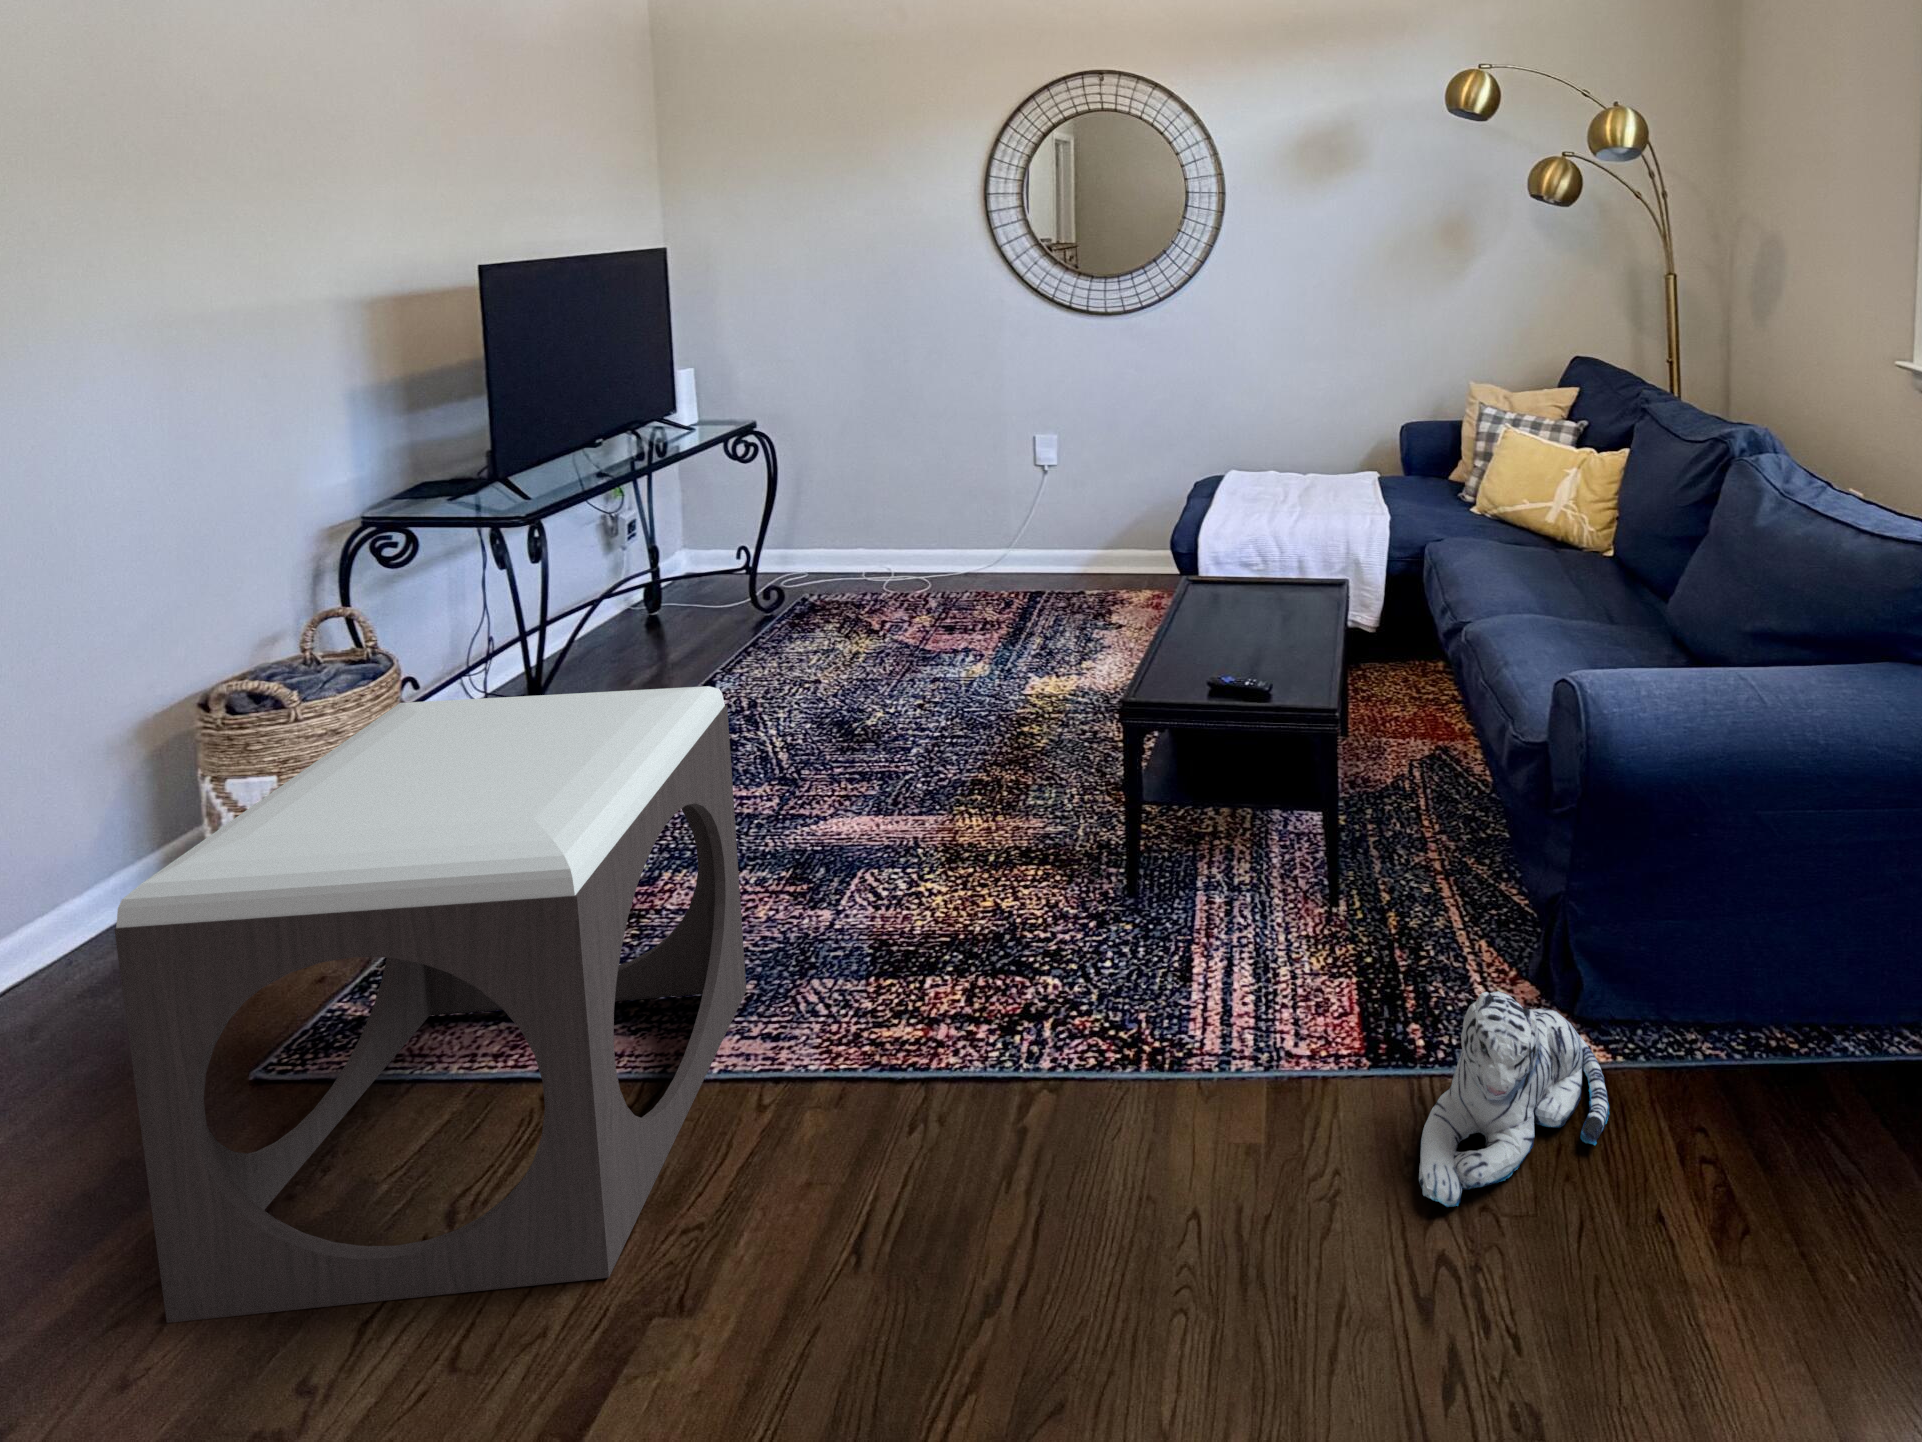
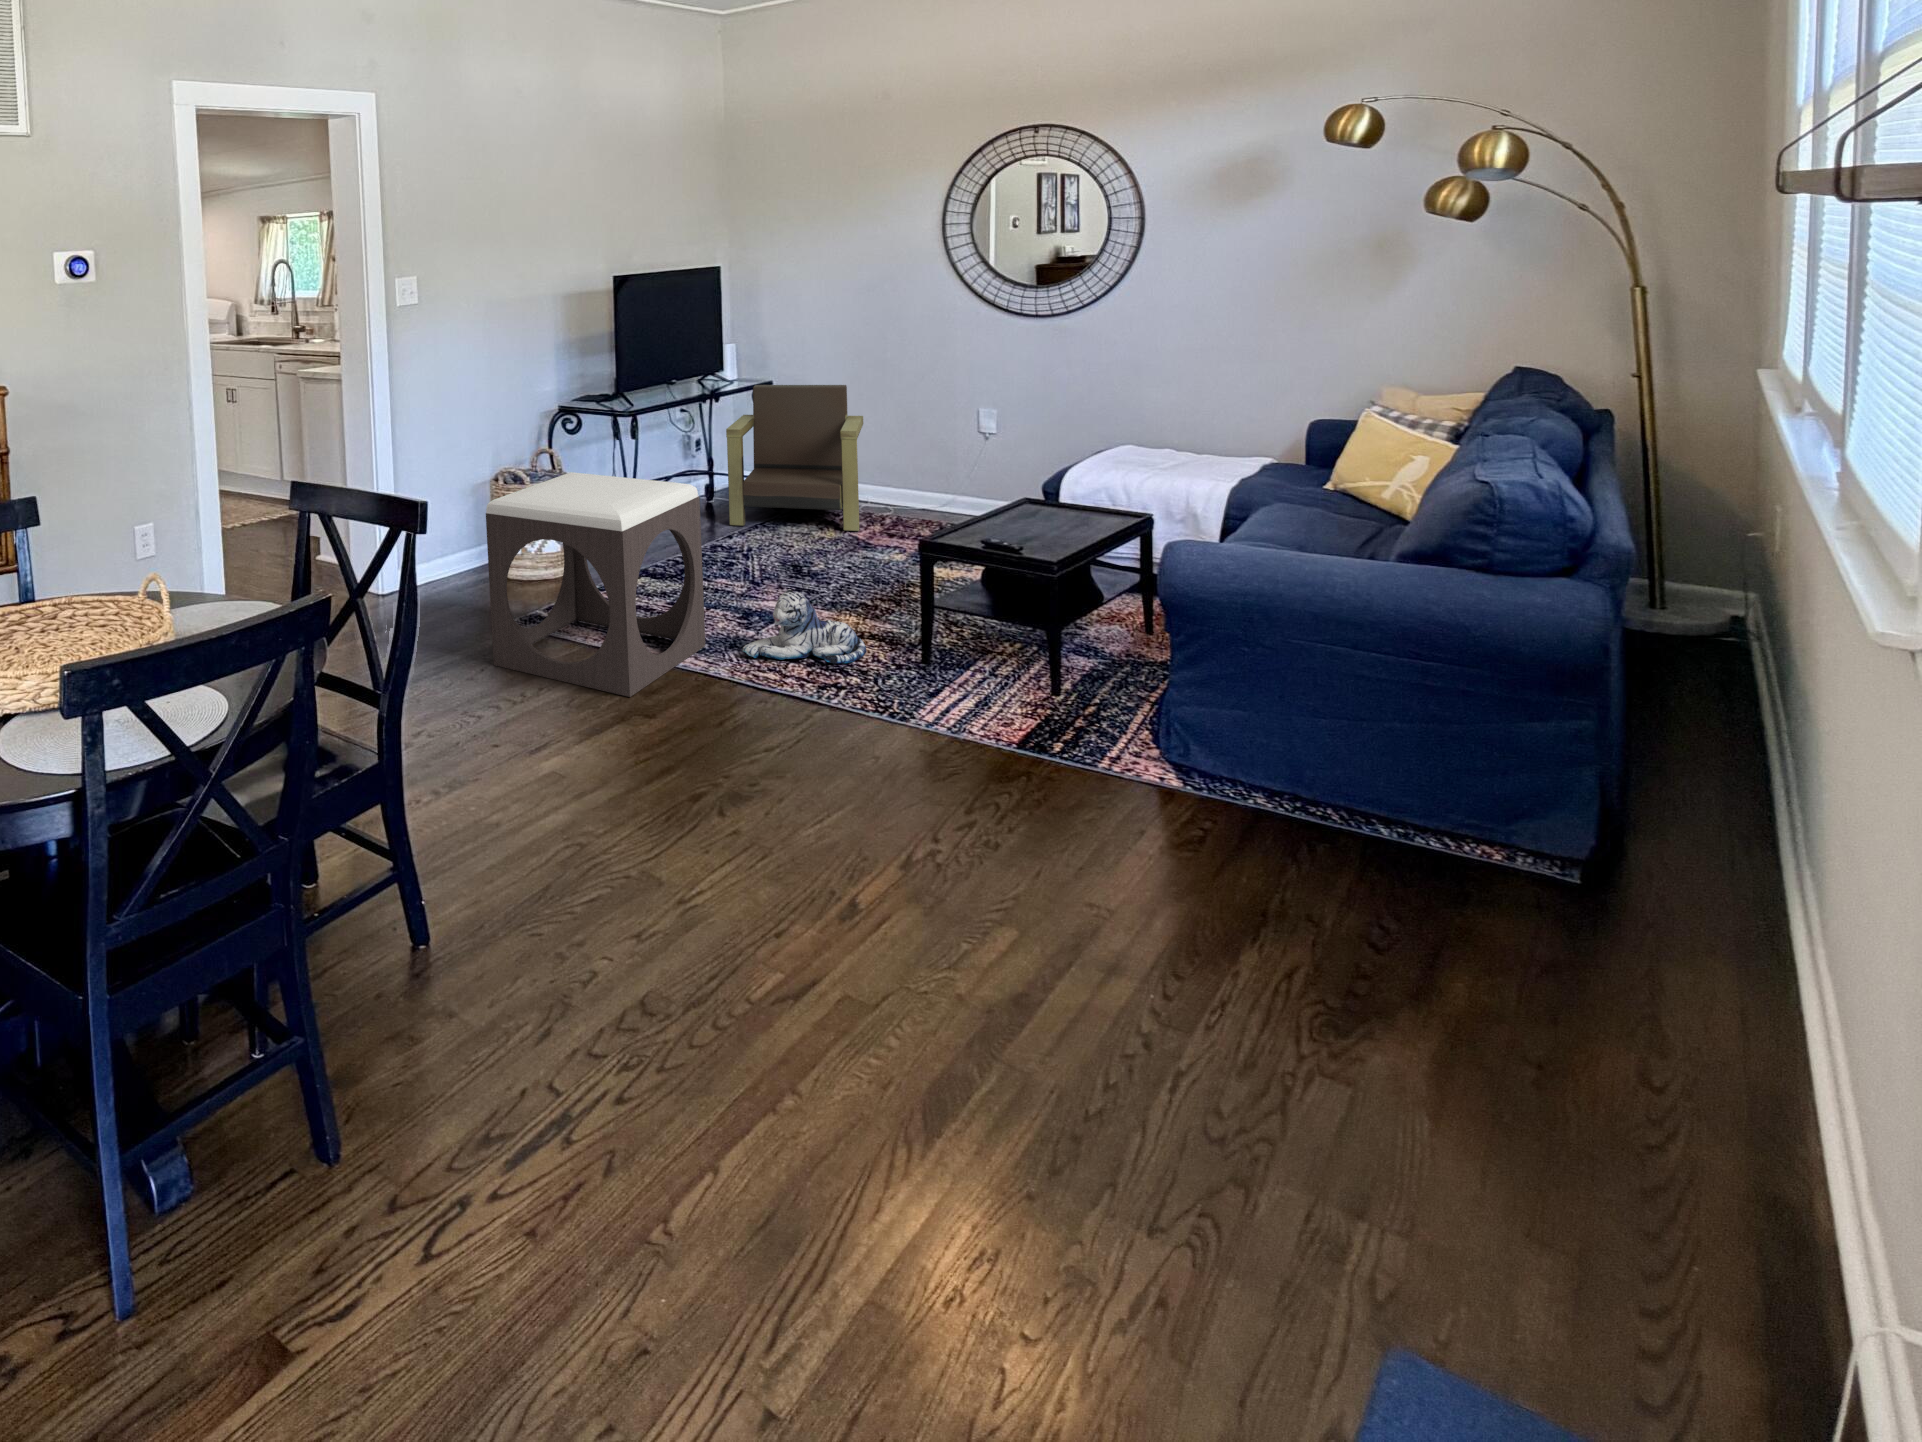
armchair: none [697,414,905,654] -> present [726,385,863,531]
plush toy: present [1419,991,1609,1207] -> present [743,589,867,663]

